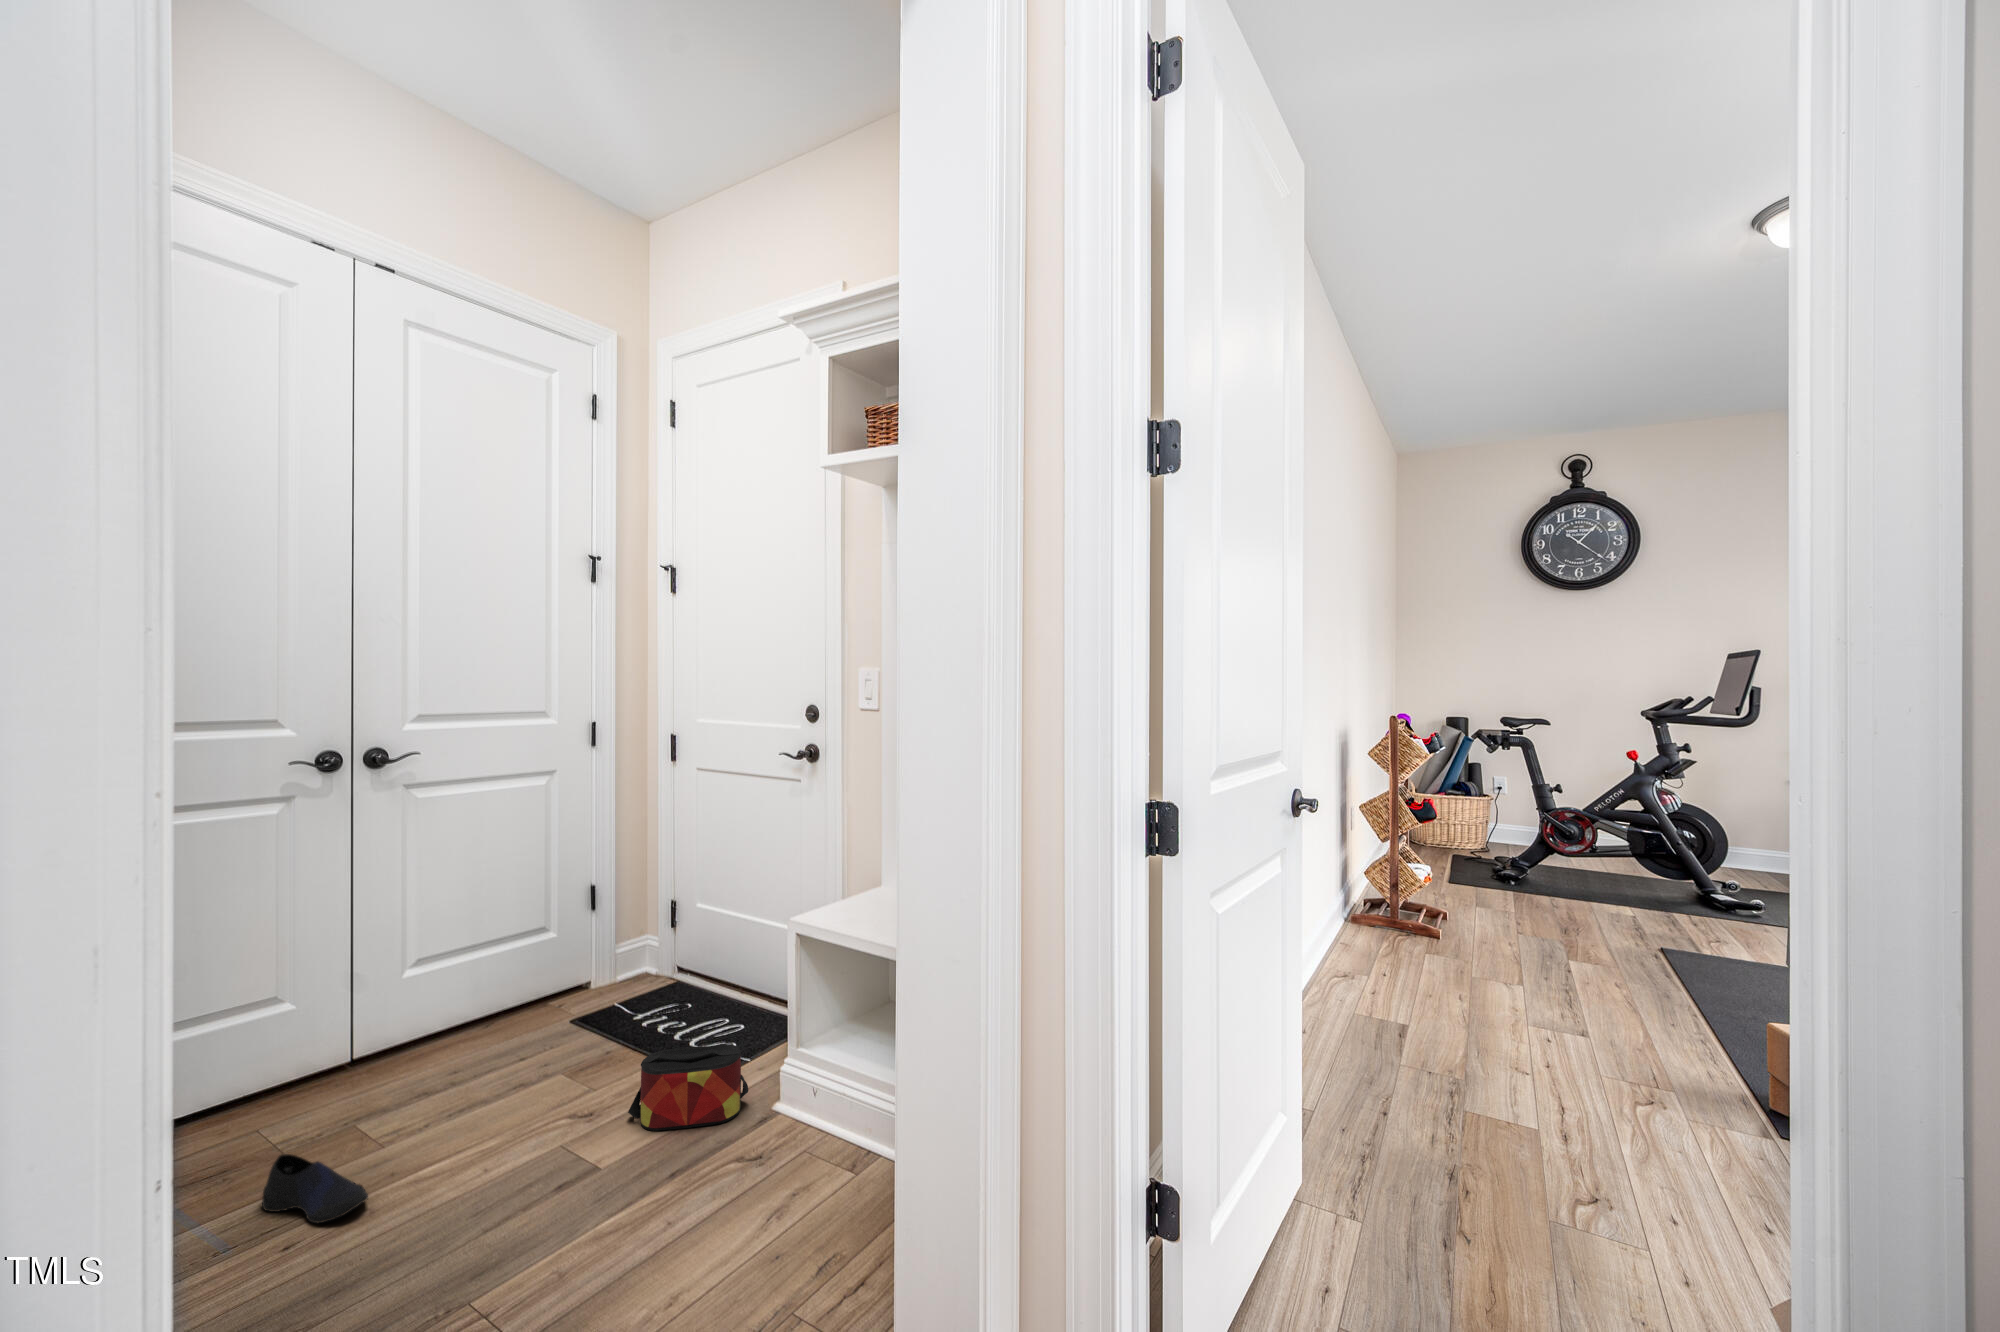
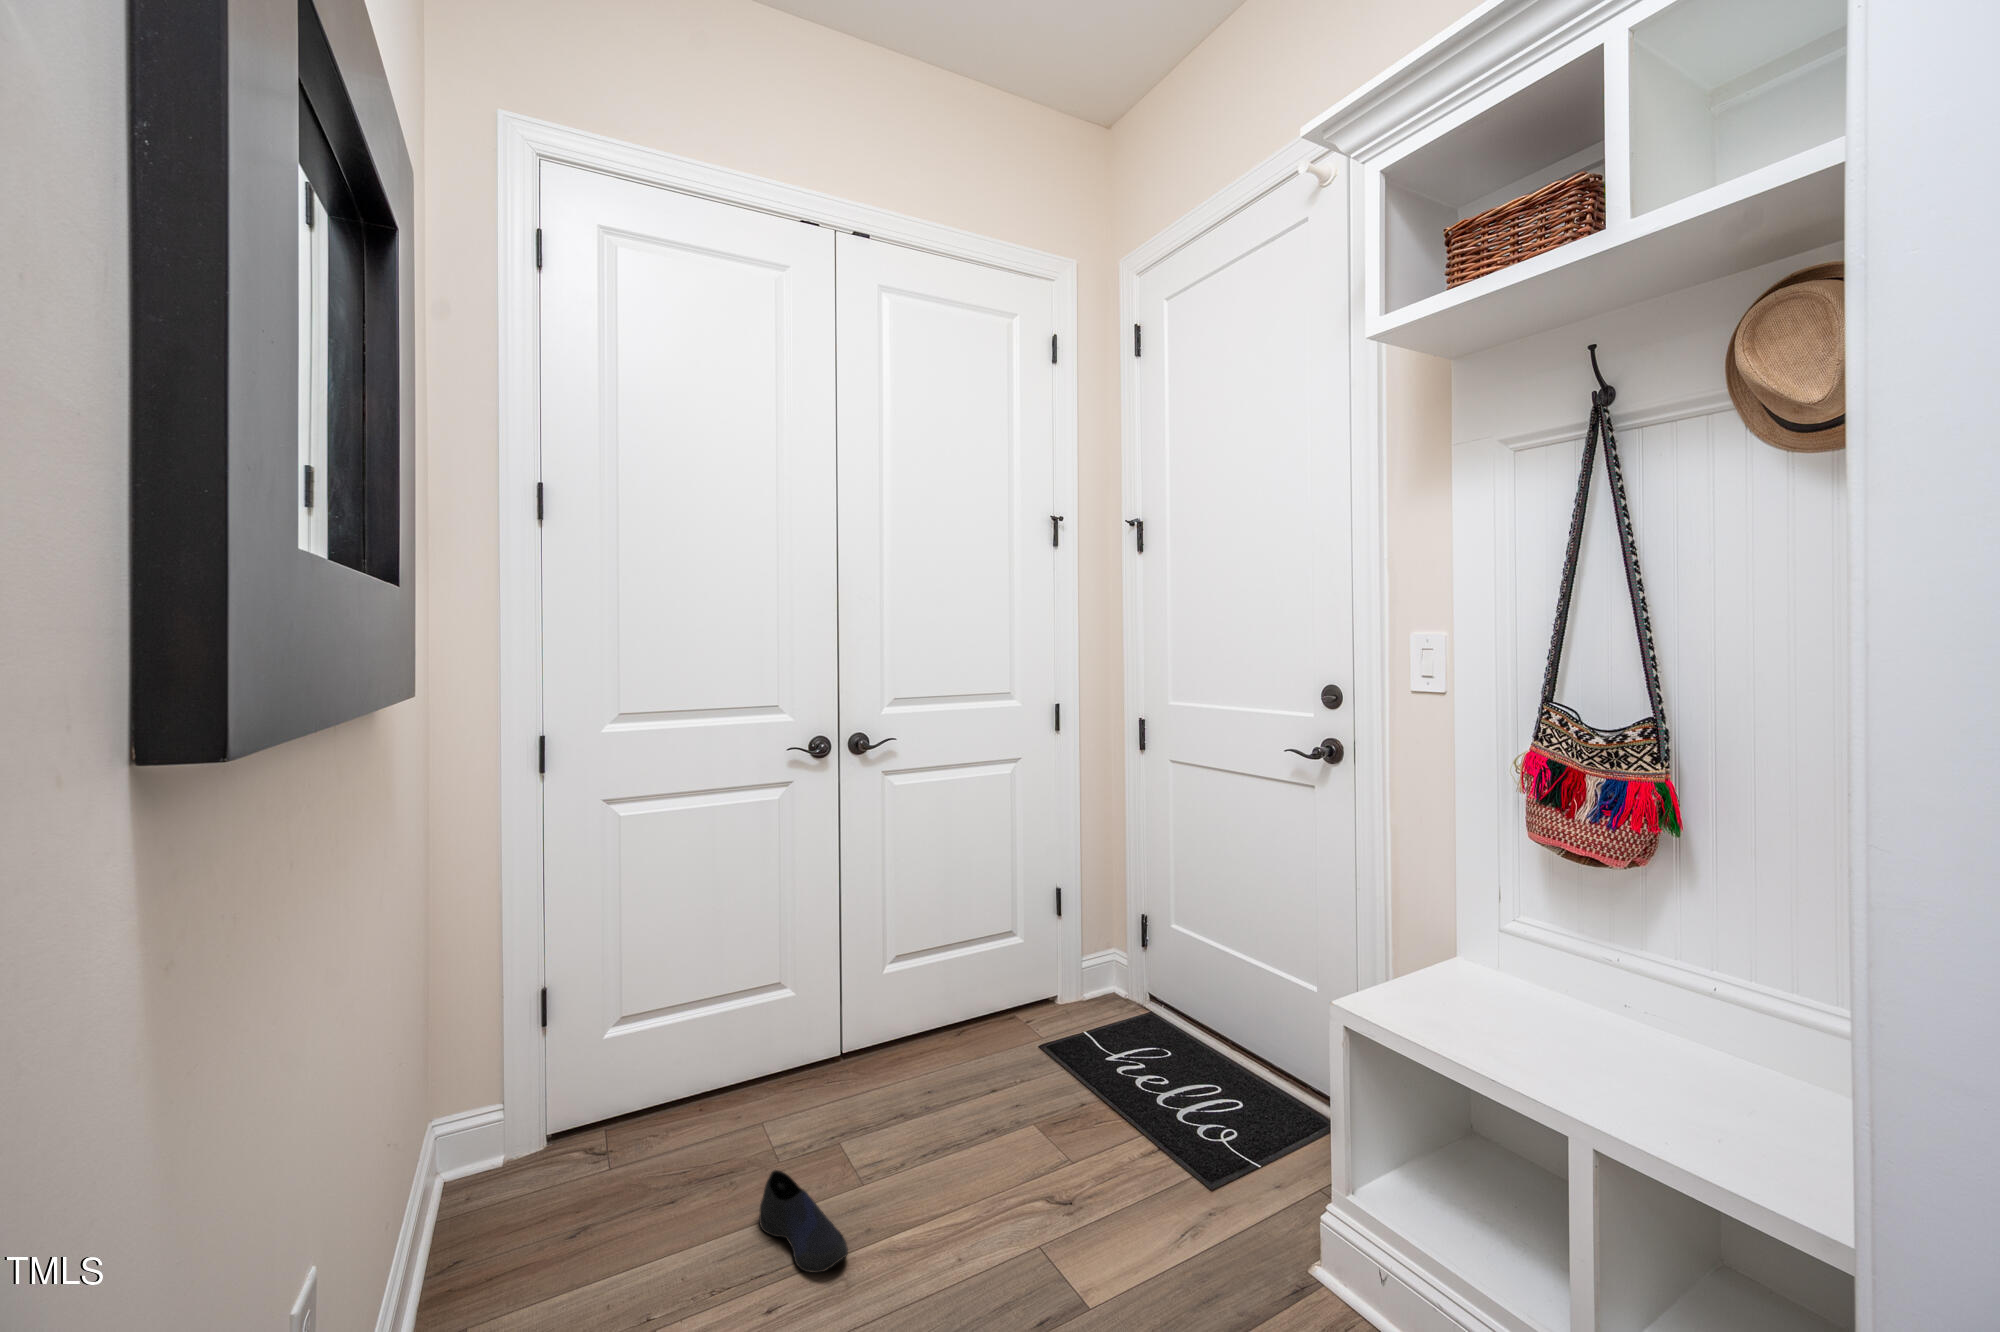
bag: present [628,1044,748,1131] -> none [1116,1142,1274,1276]

